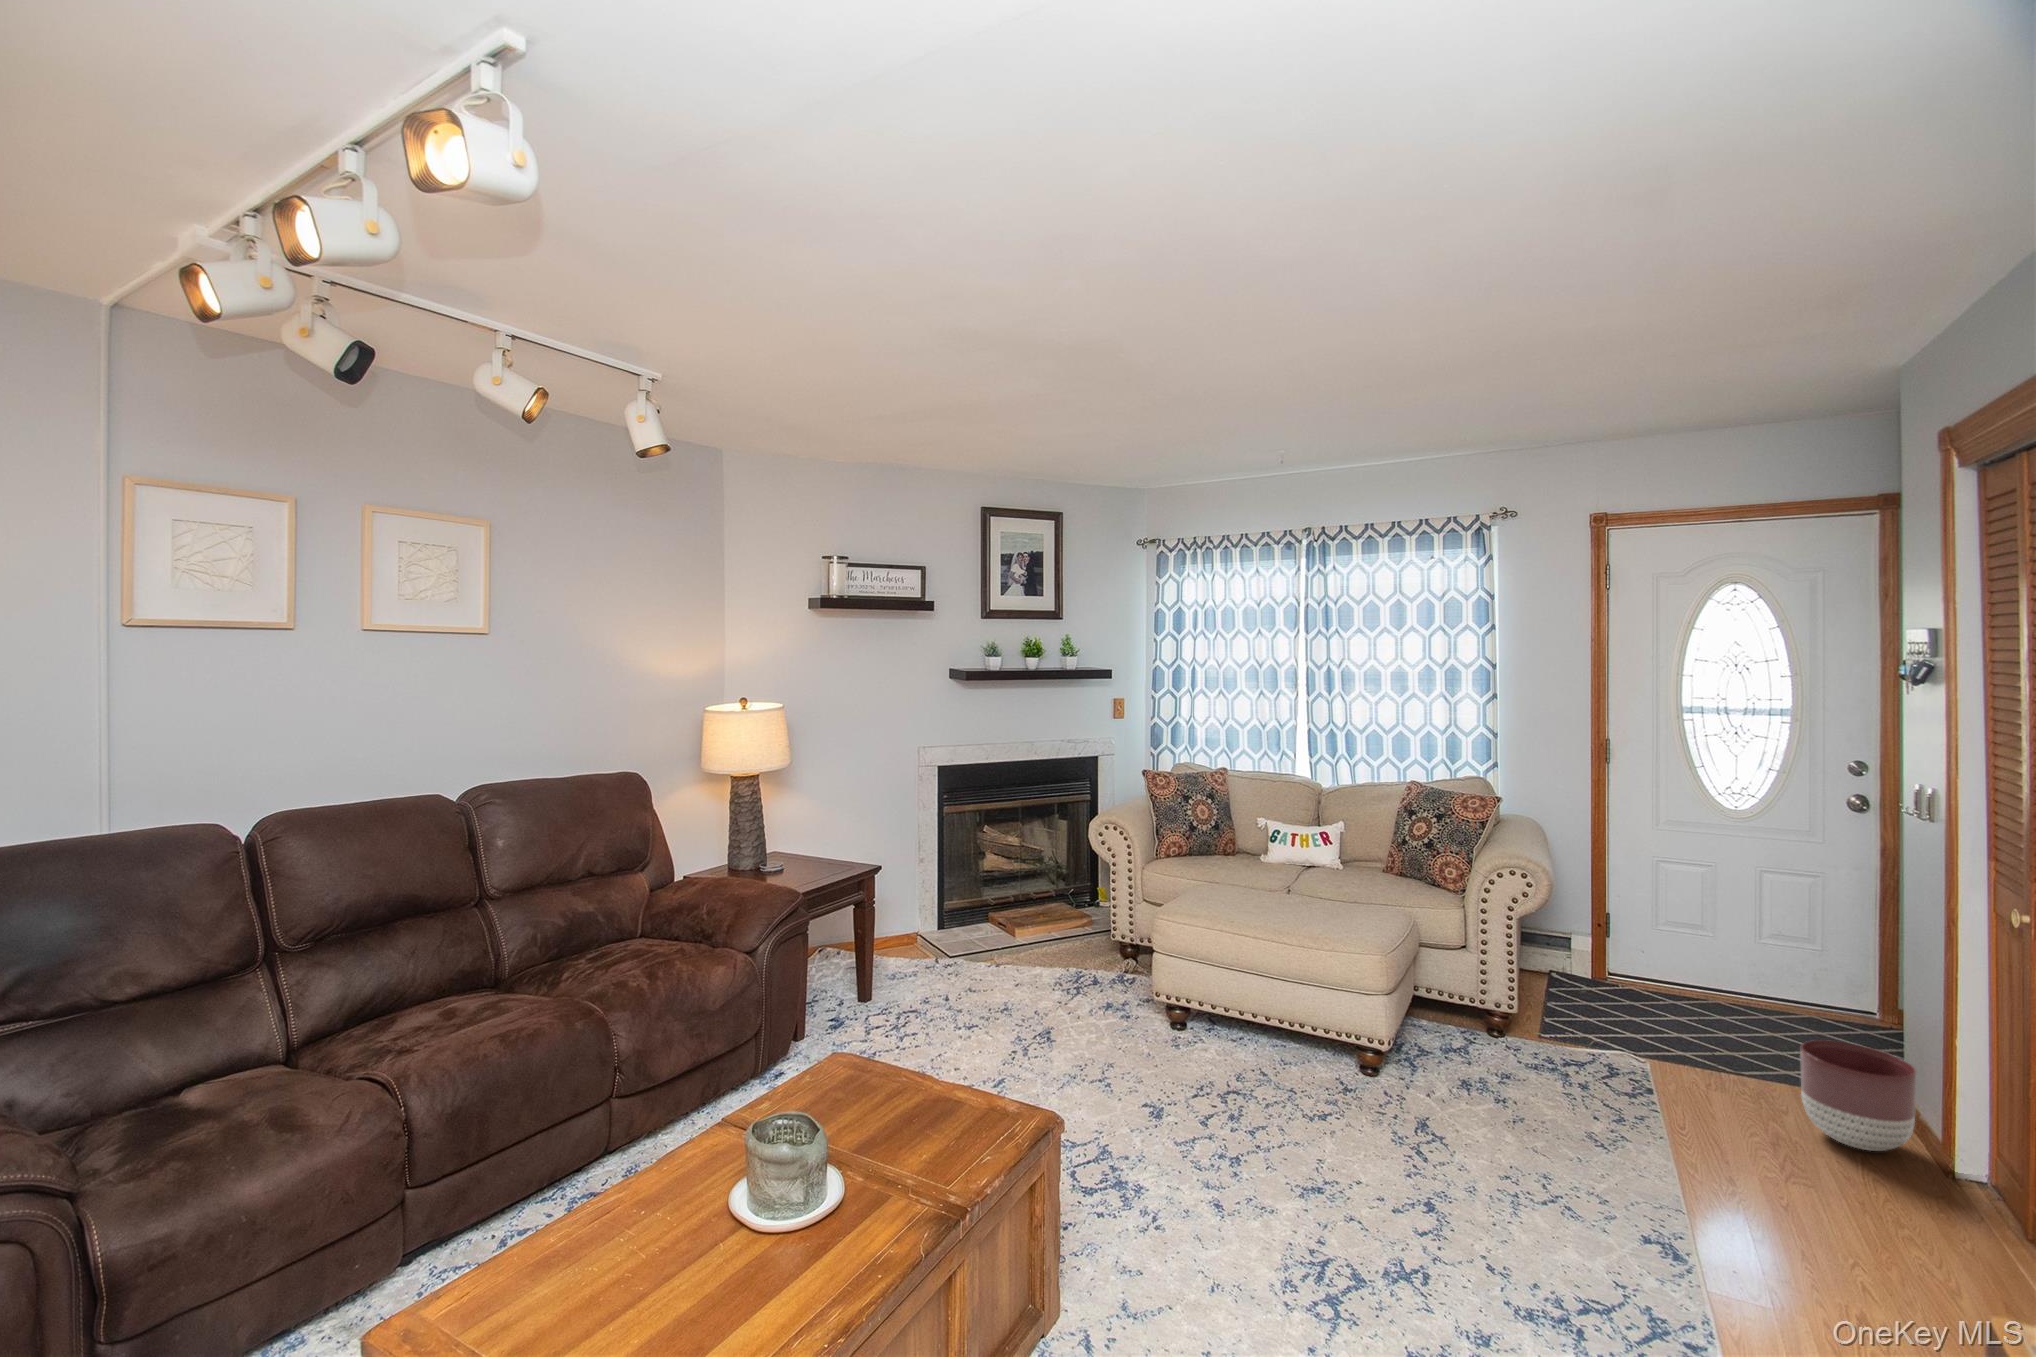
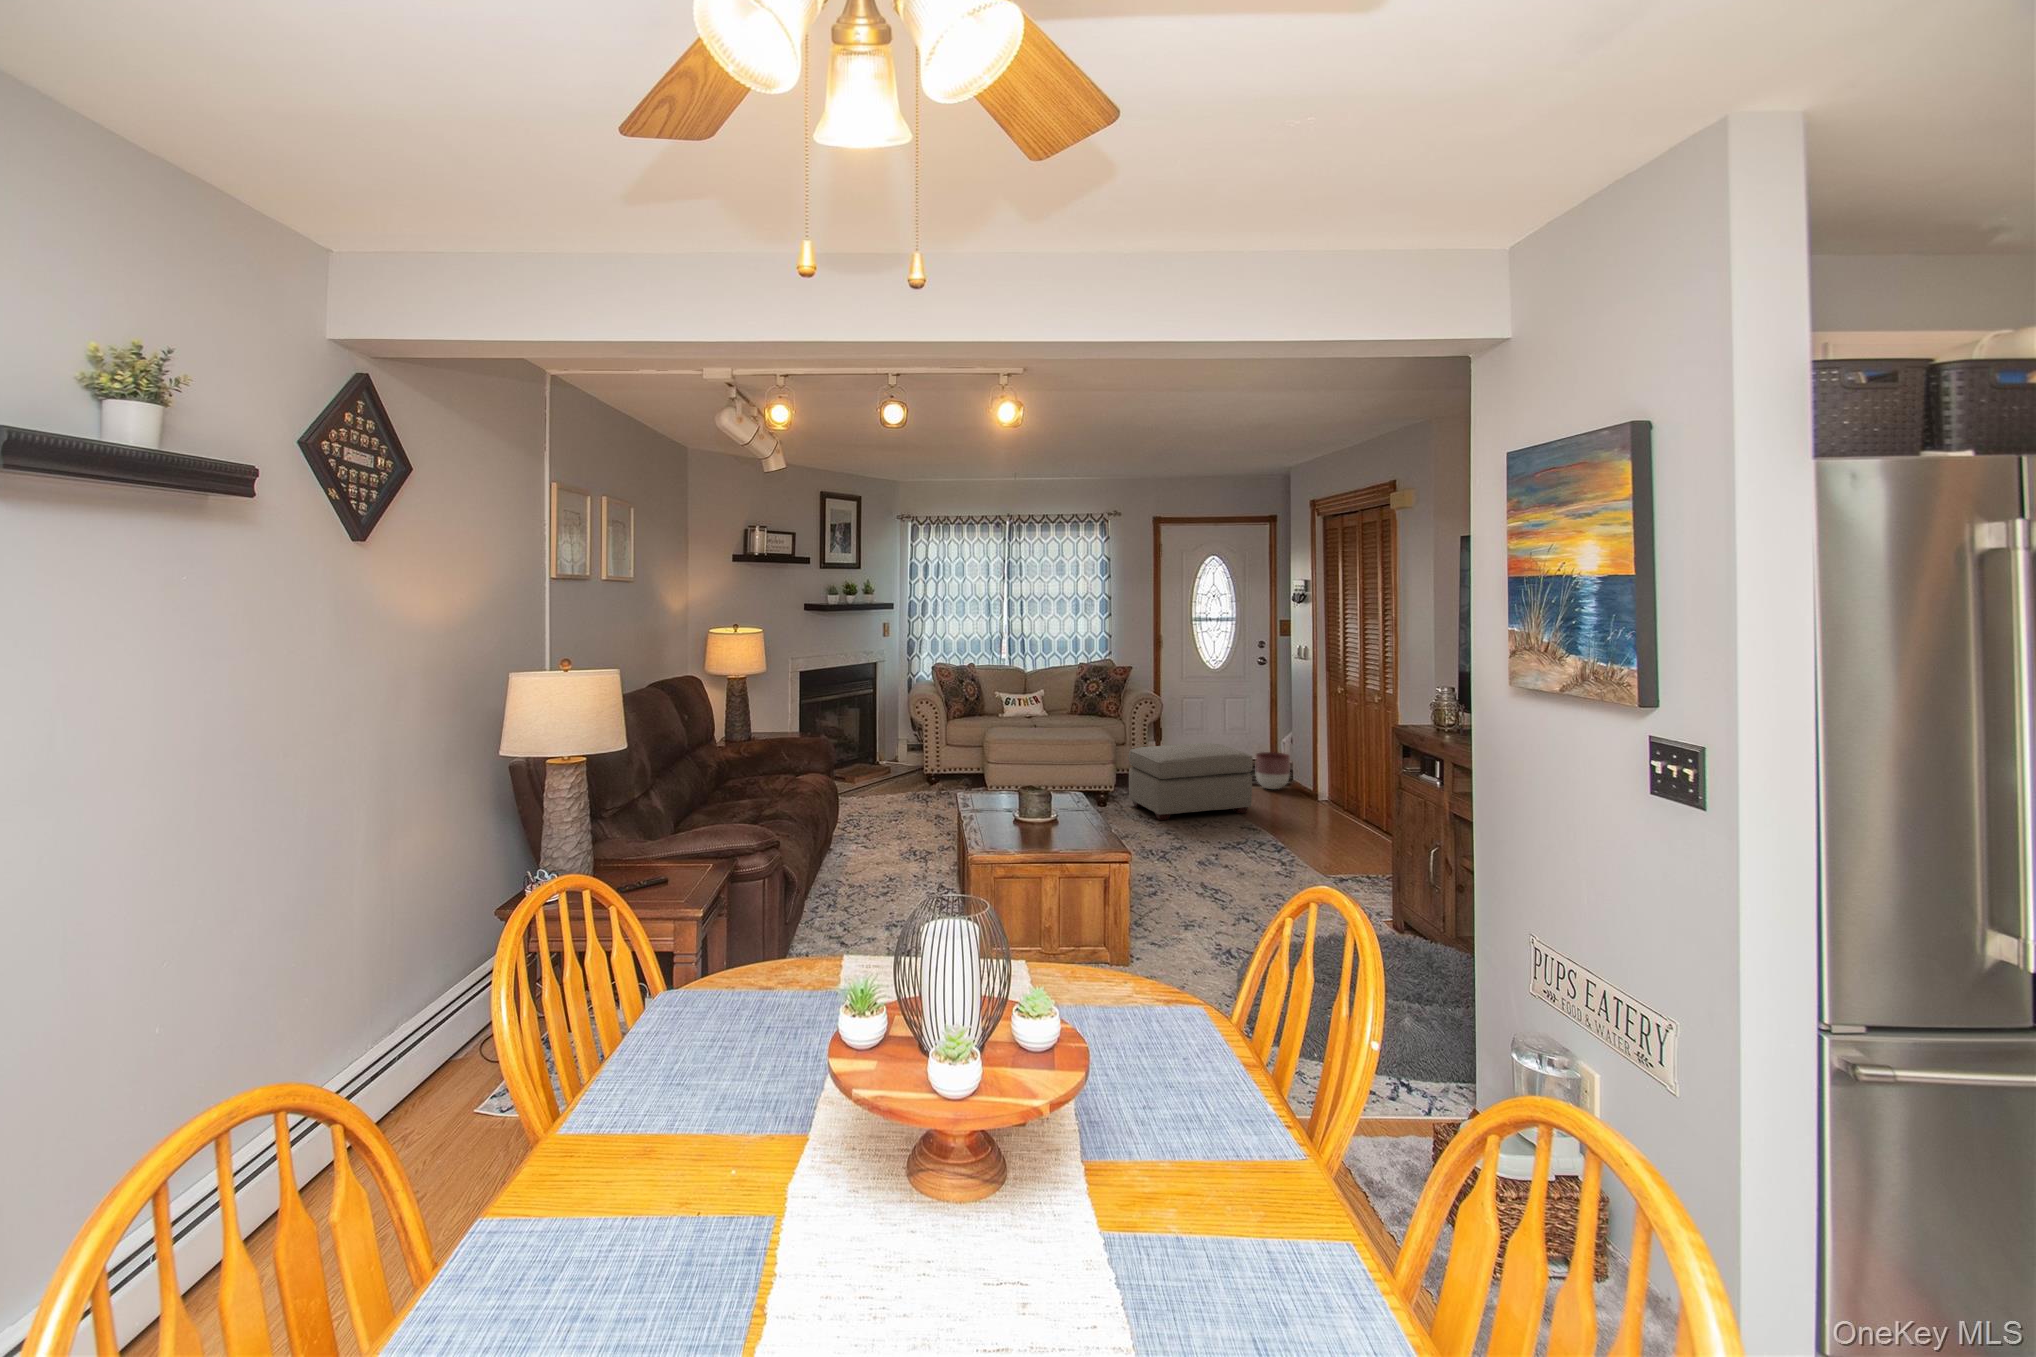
ottoman: none [1408,984,1733,1225] -> present [1129,743,1253,820]

